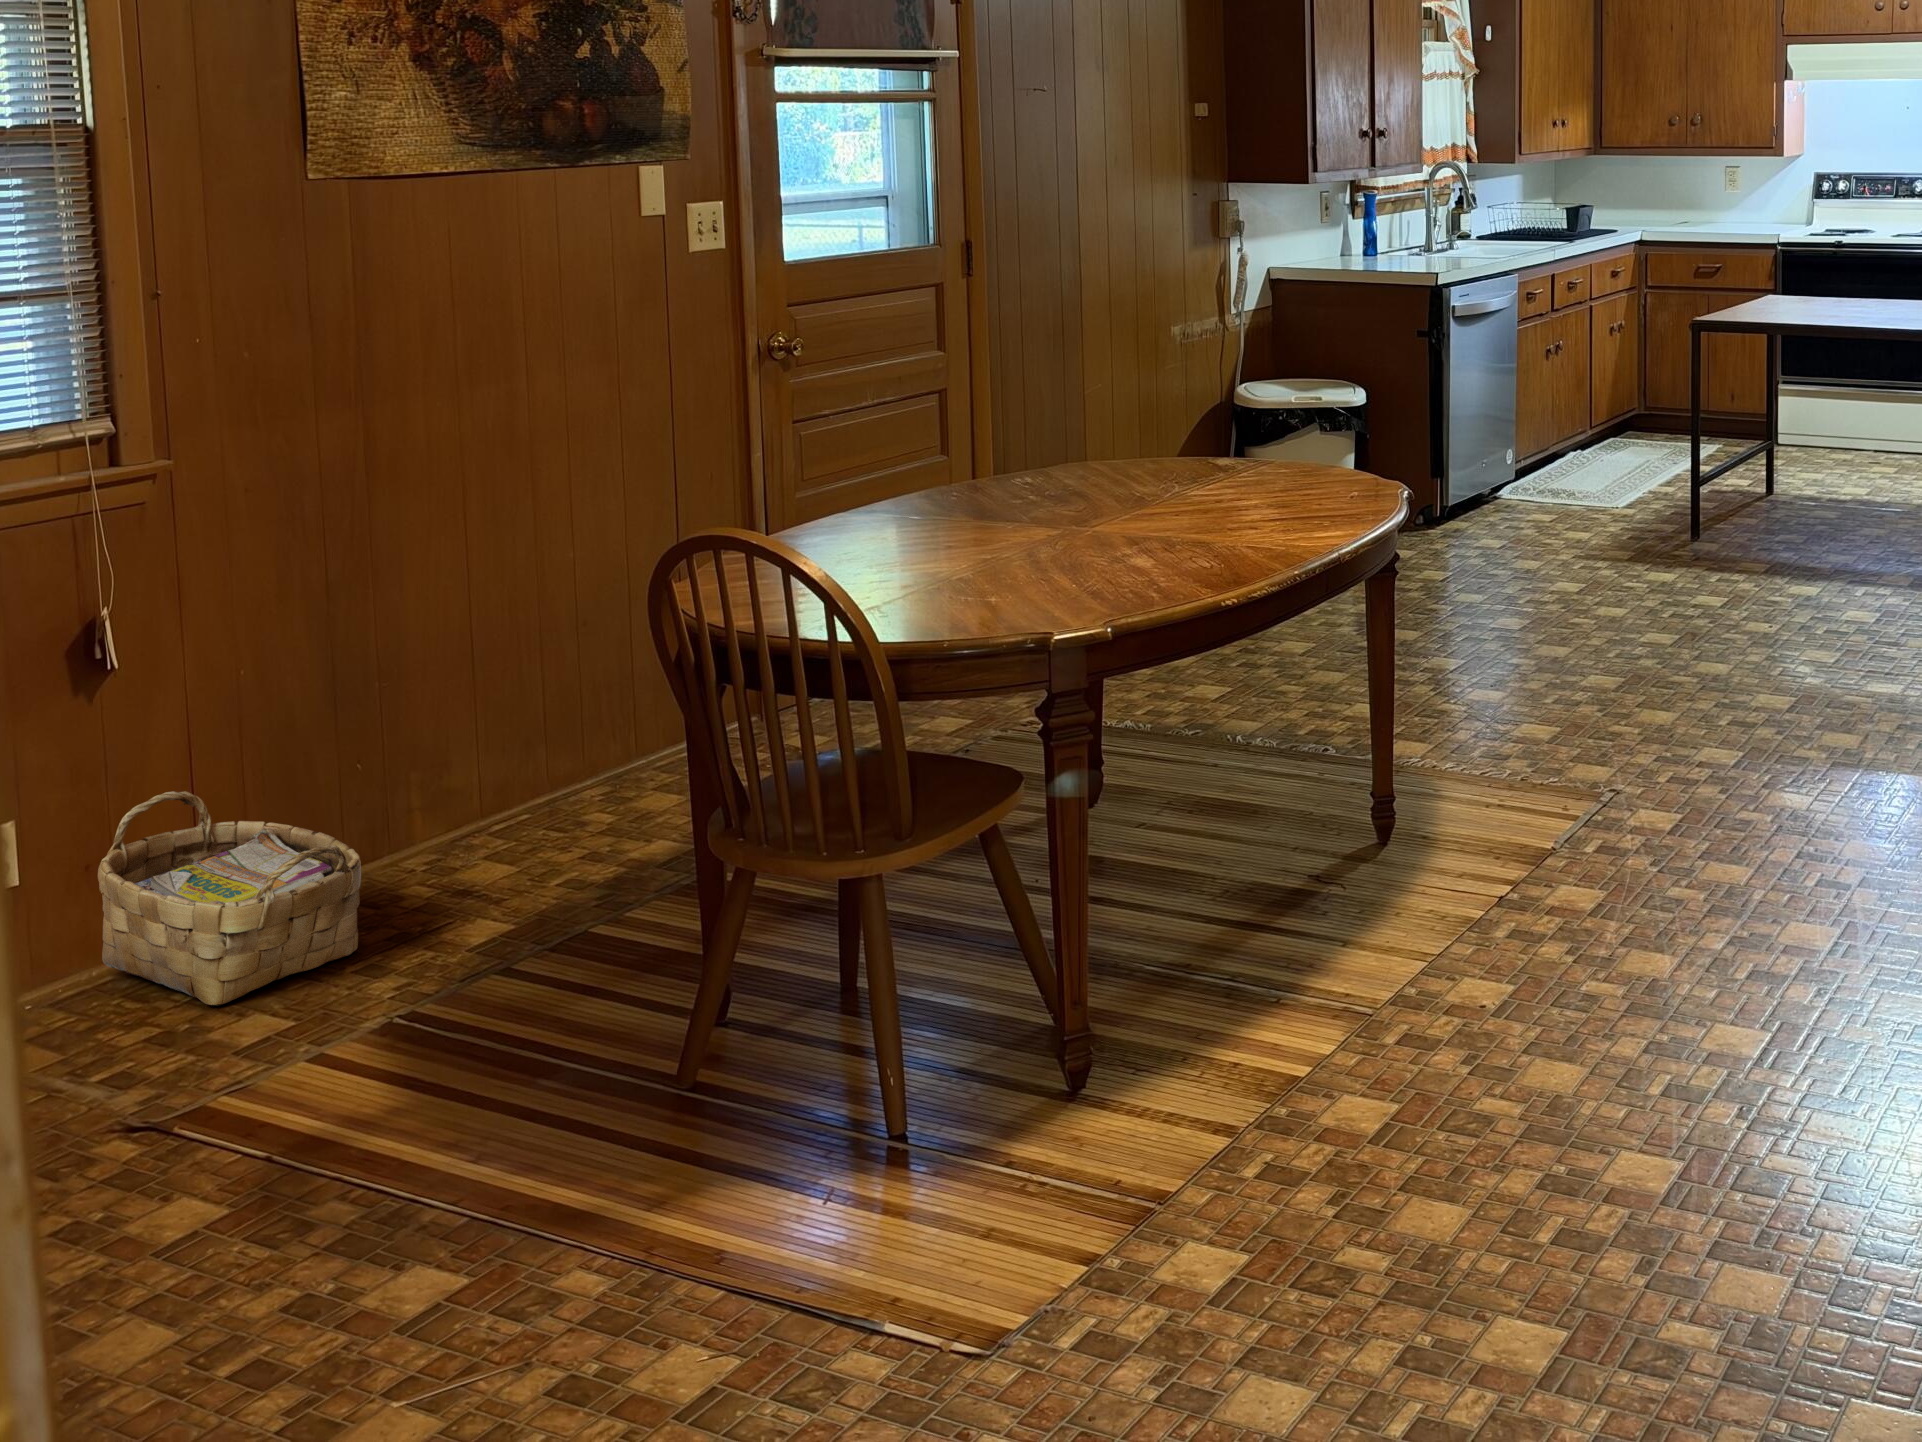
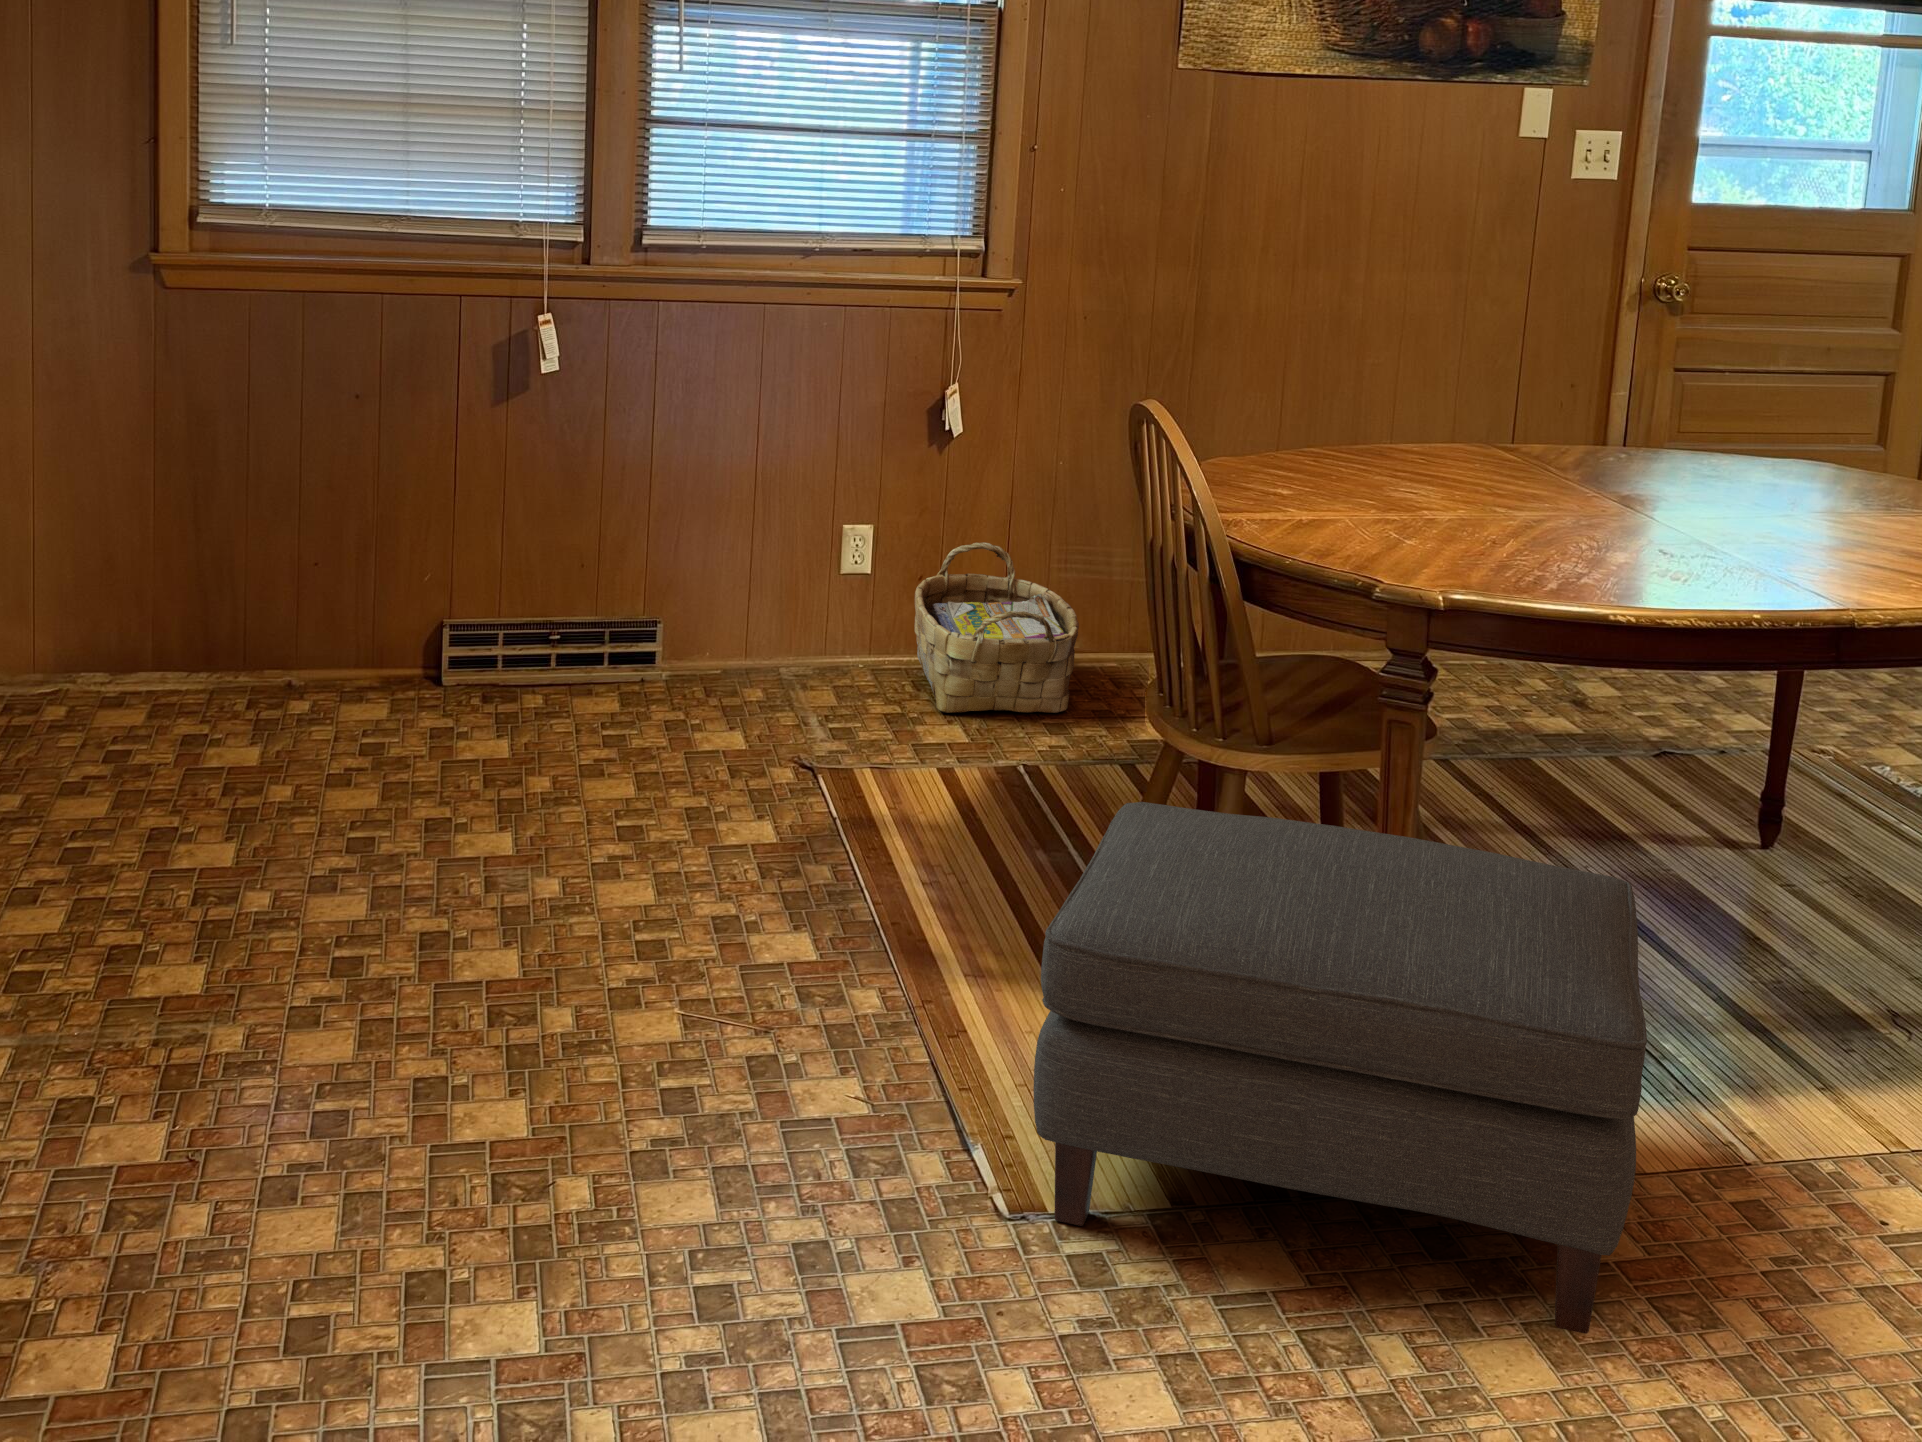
ottoman: none [853,841,1444,1329] -> present [1034,802,1647,1334]

